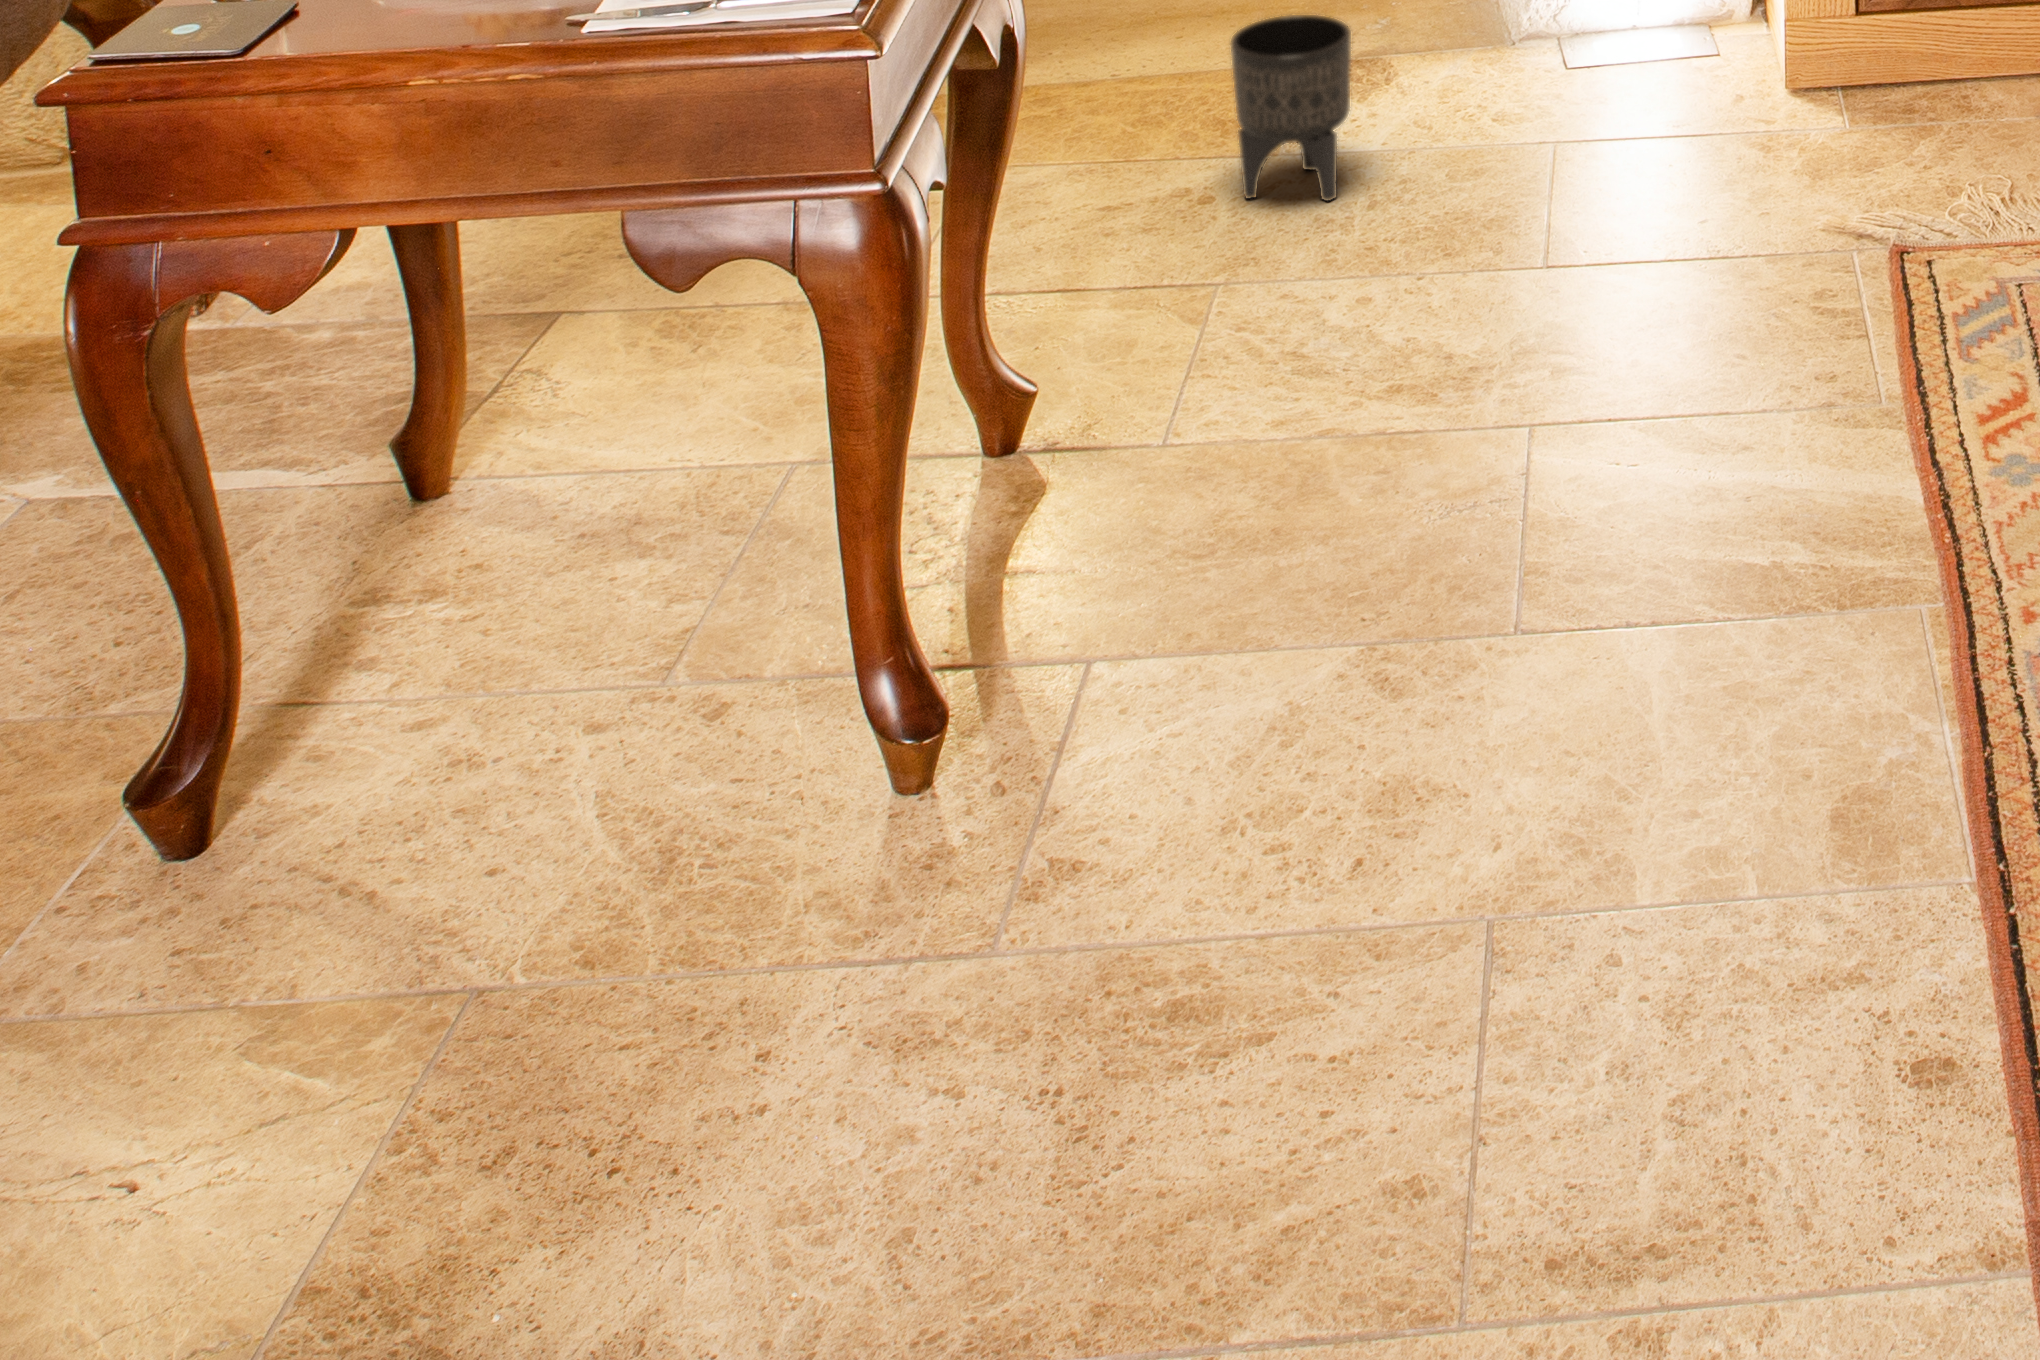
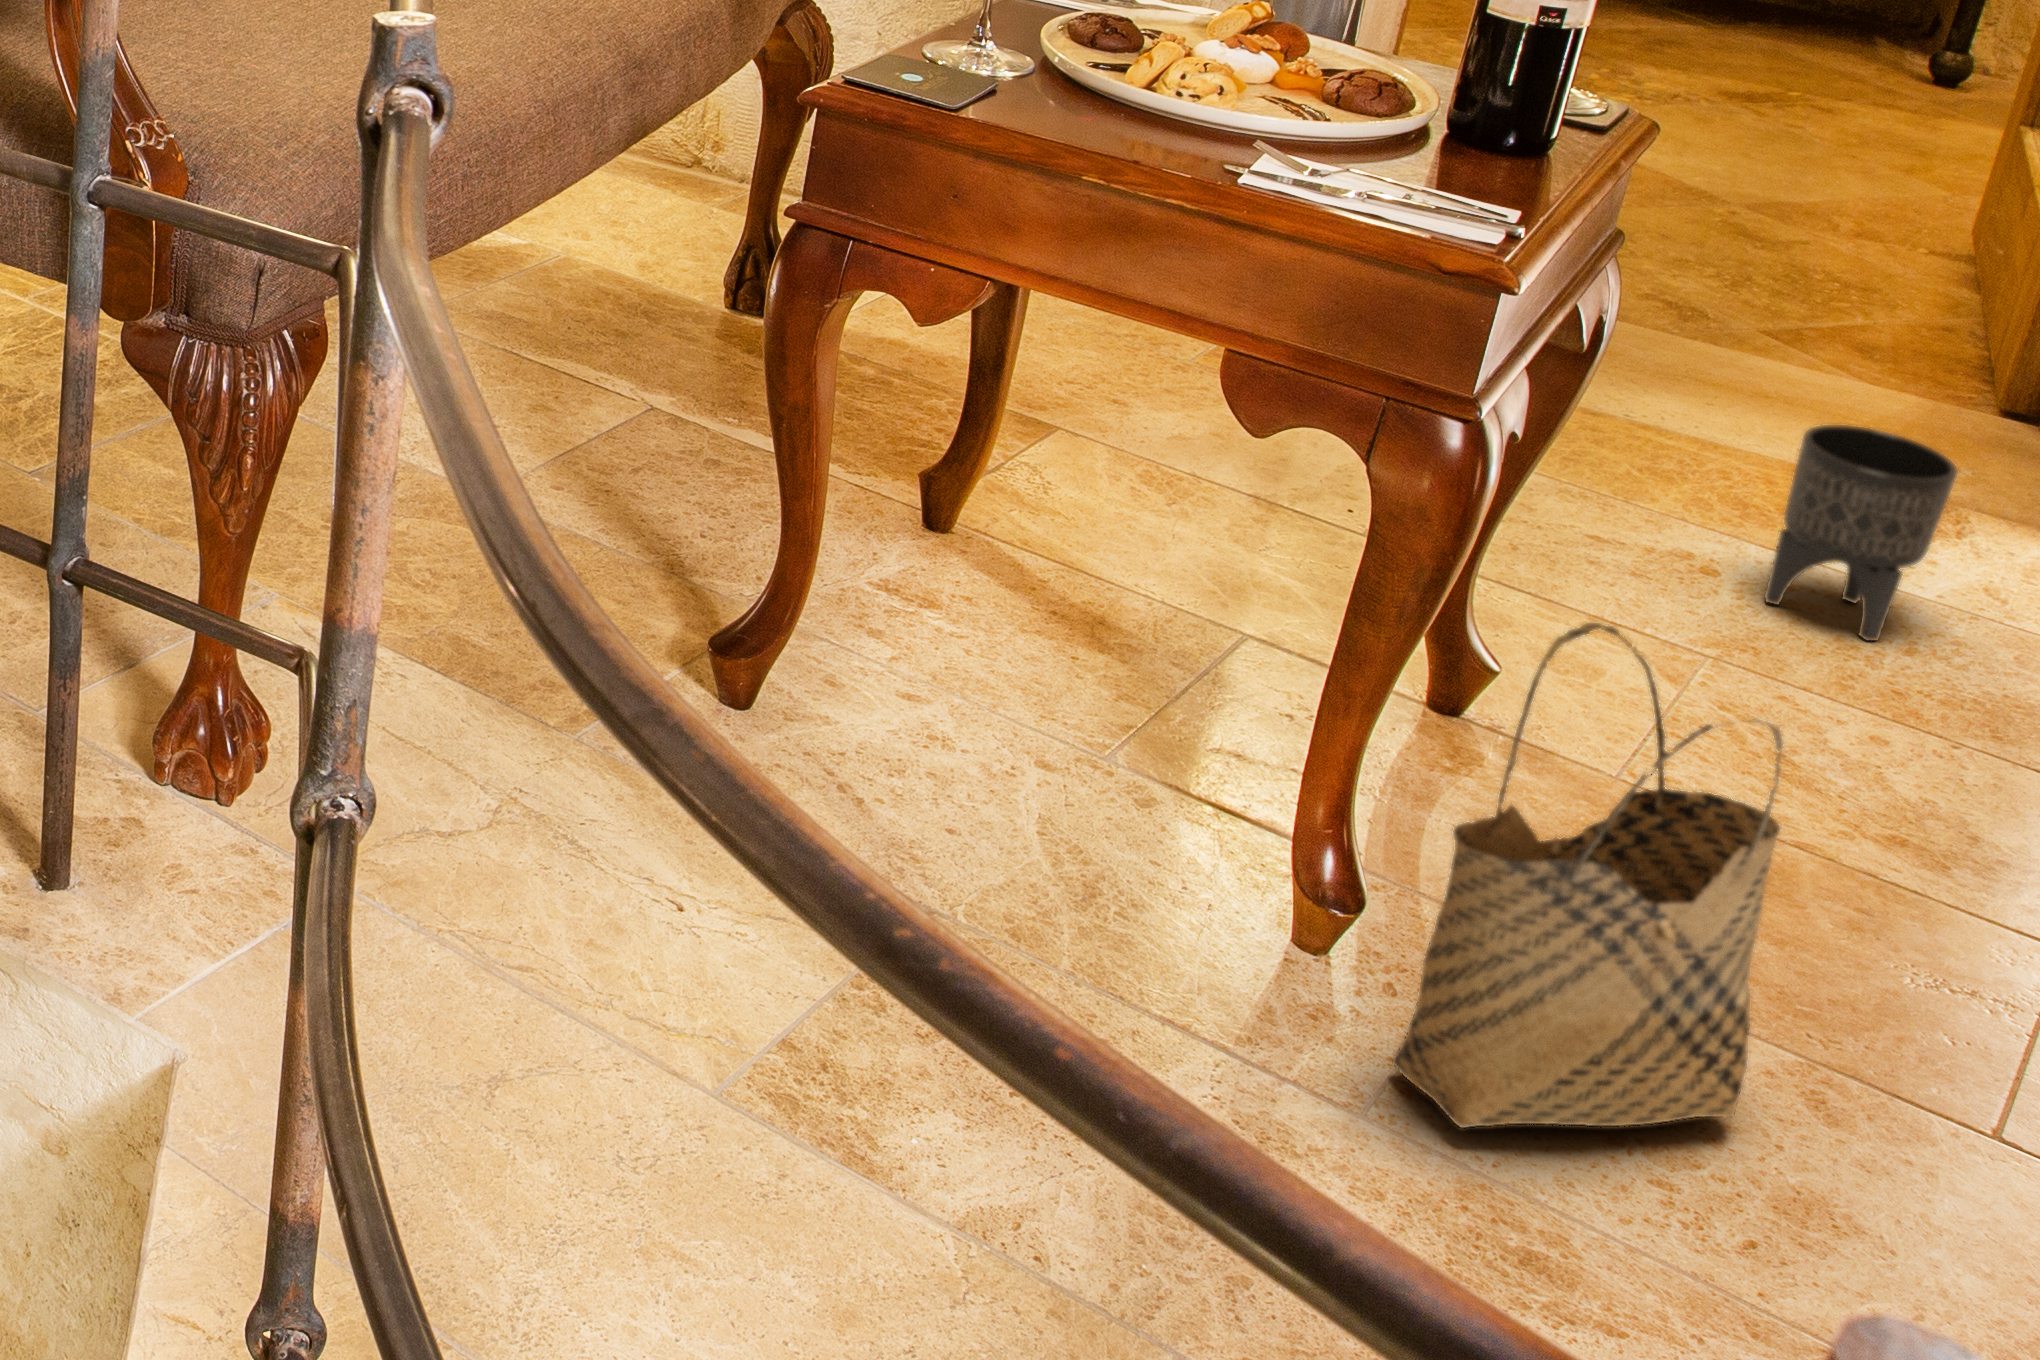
woven basket: none [967,333,1294,899] -> present [1393,623,1783,1128]

